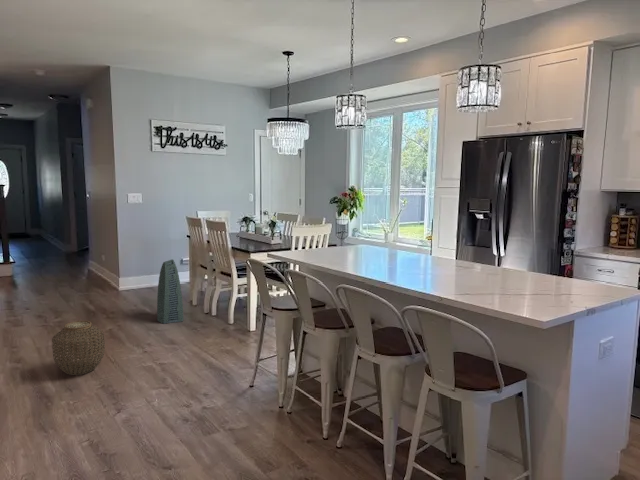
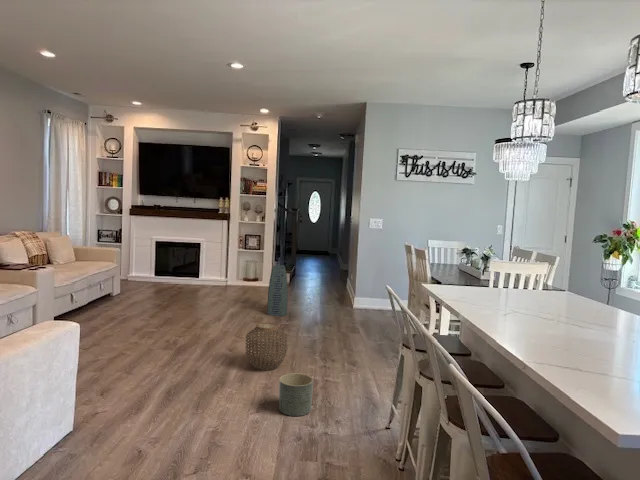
air purifier: present [157,259,183,324] -> present [267,265,288,316]
planter: none [136,362,173,406] -> present [279,373,313,416]

